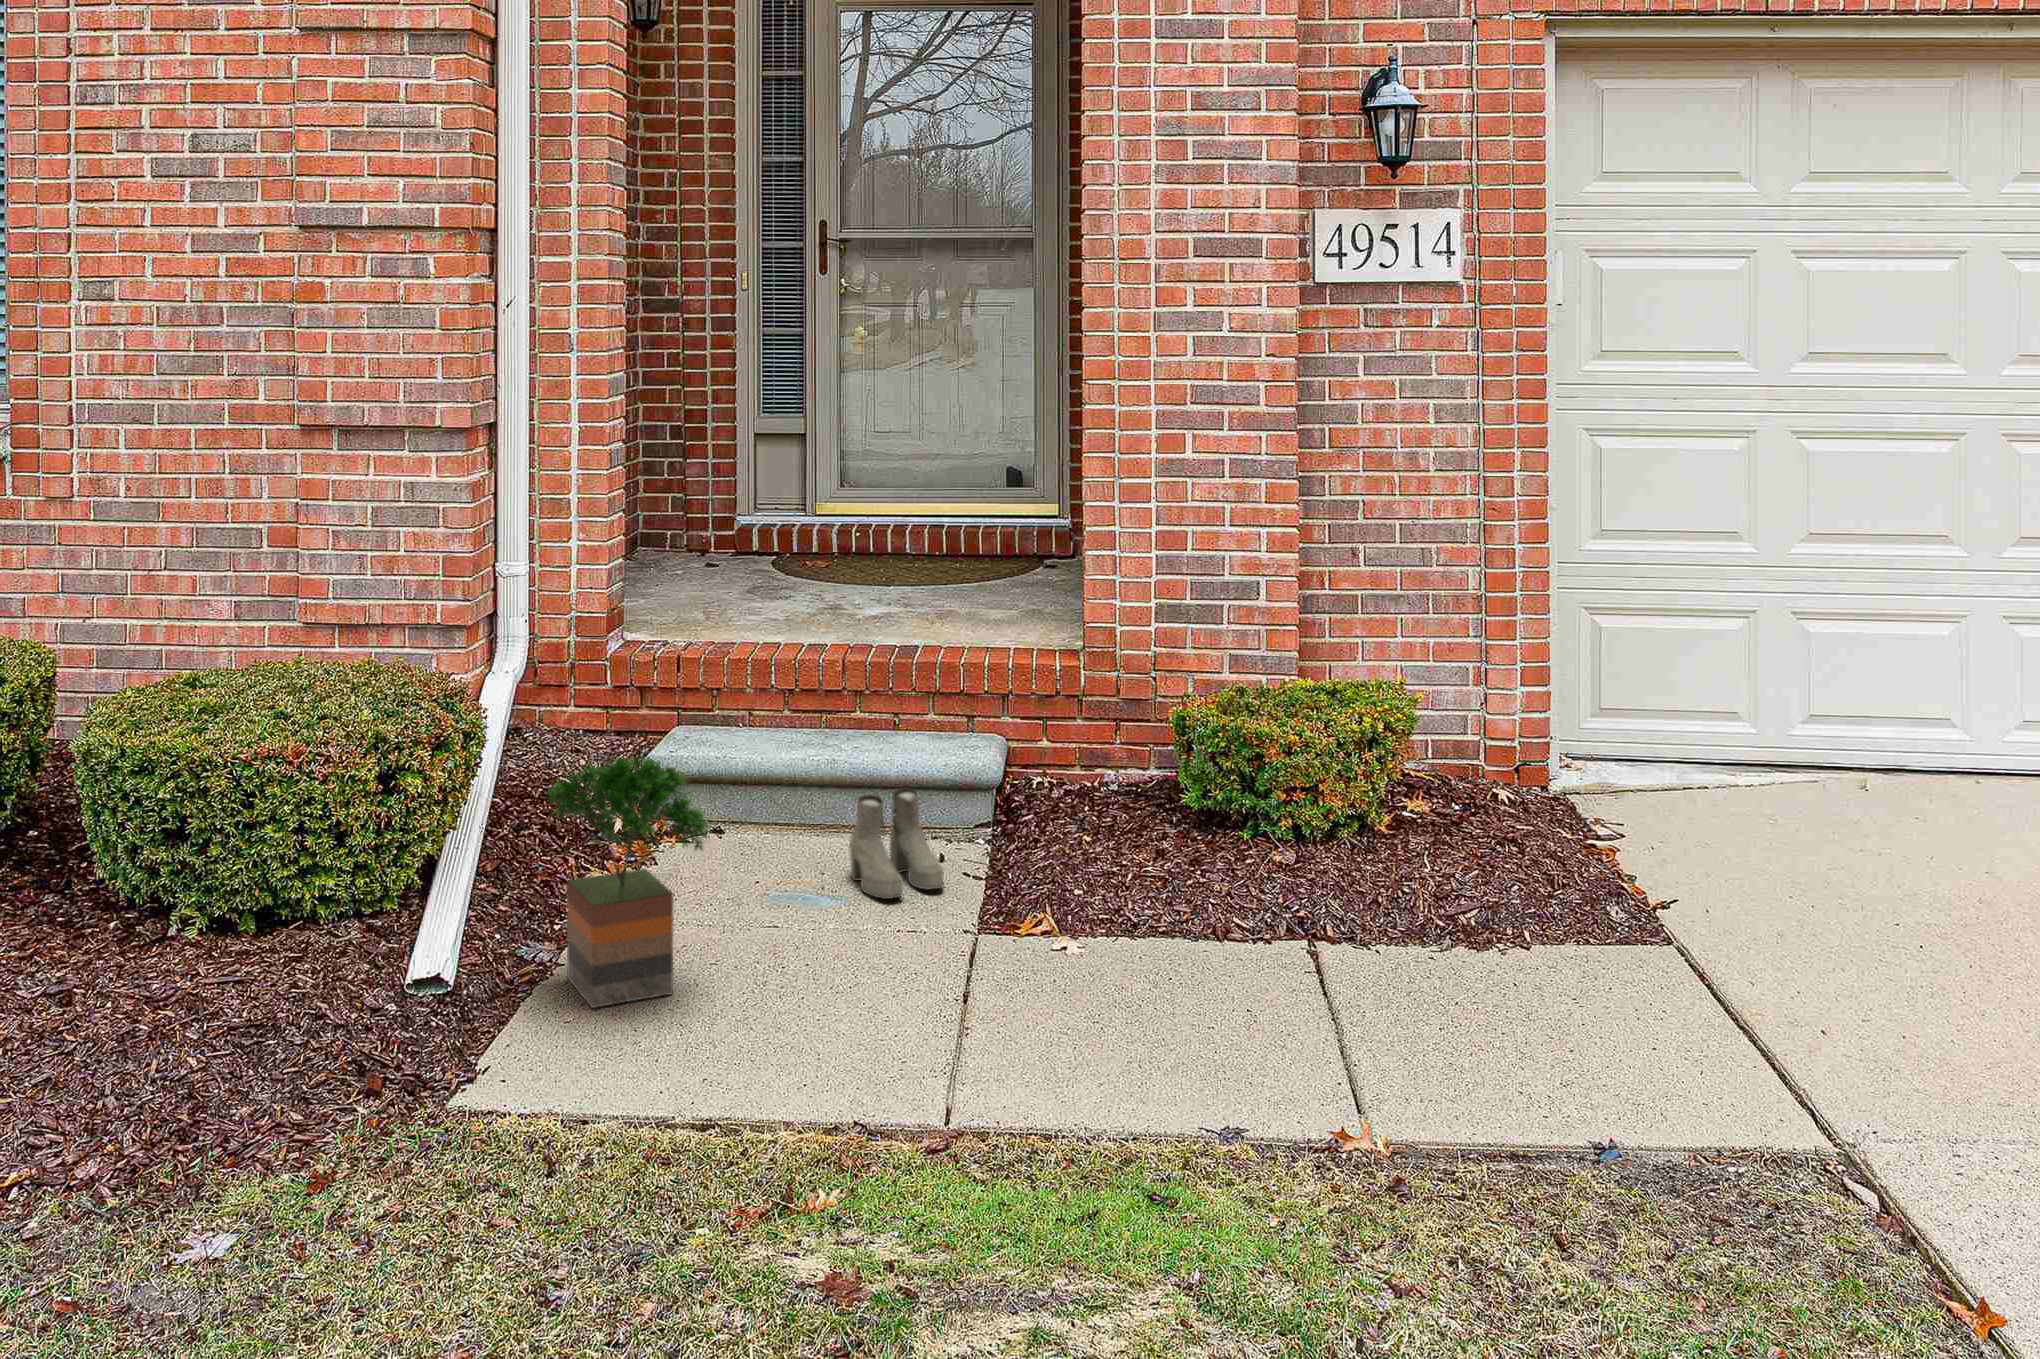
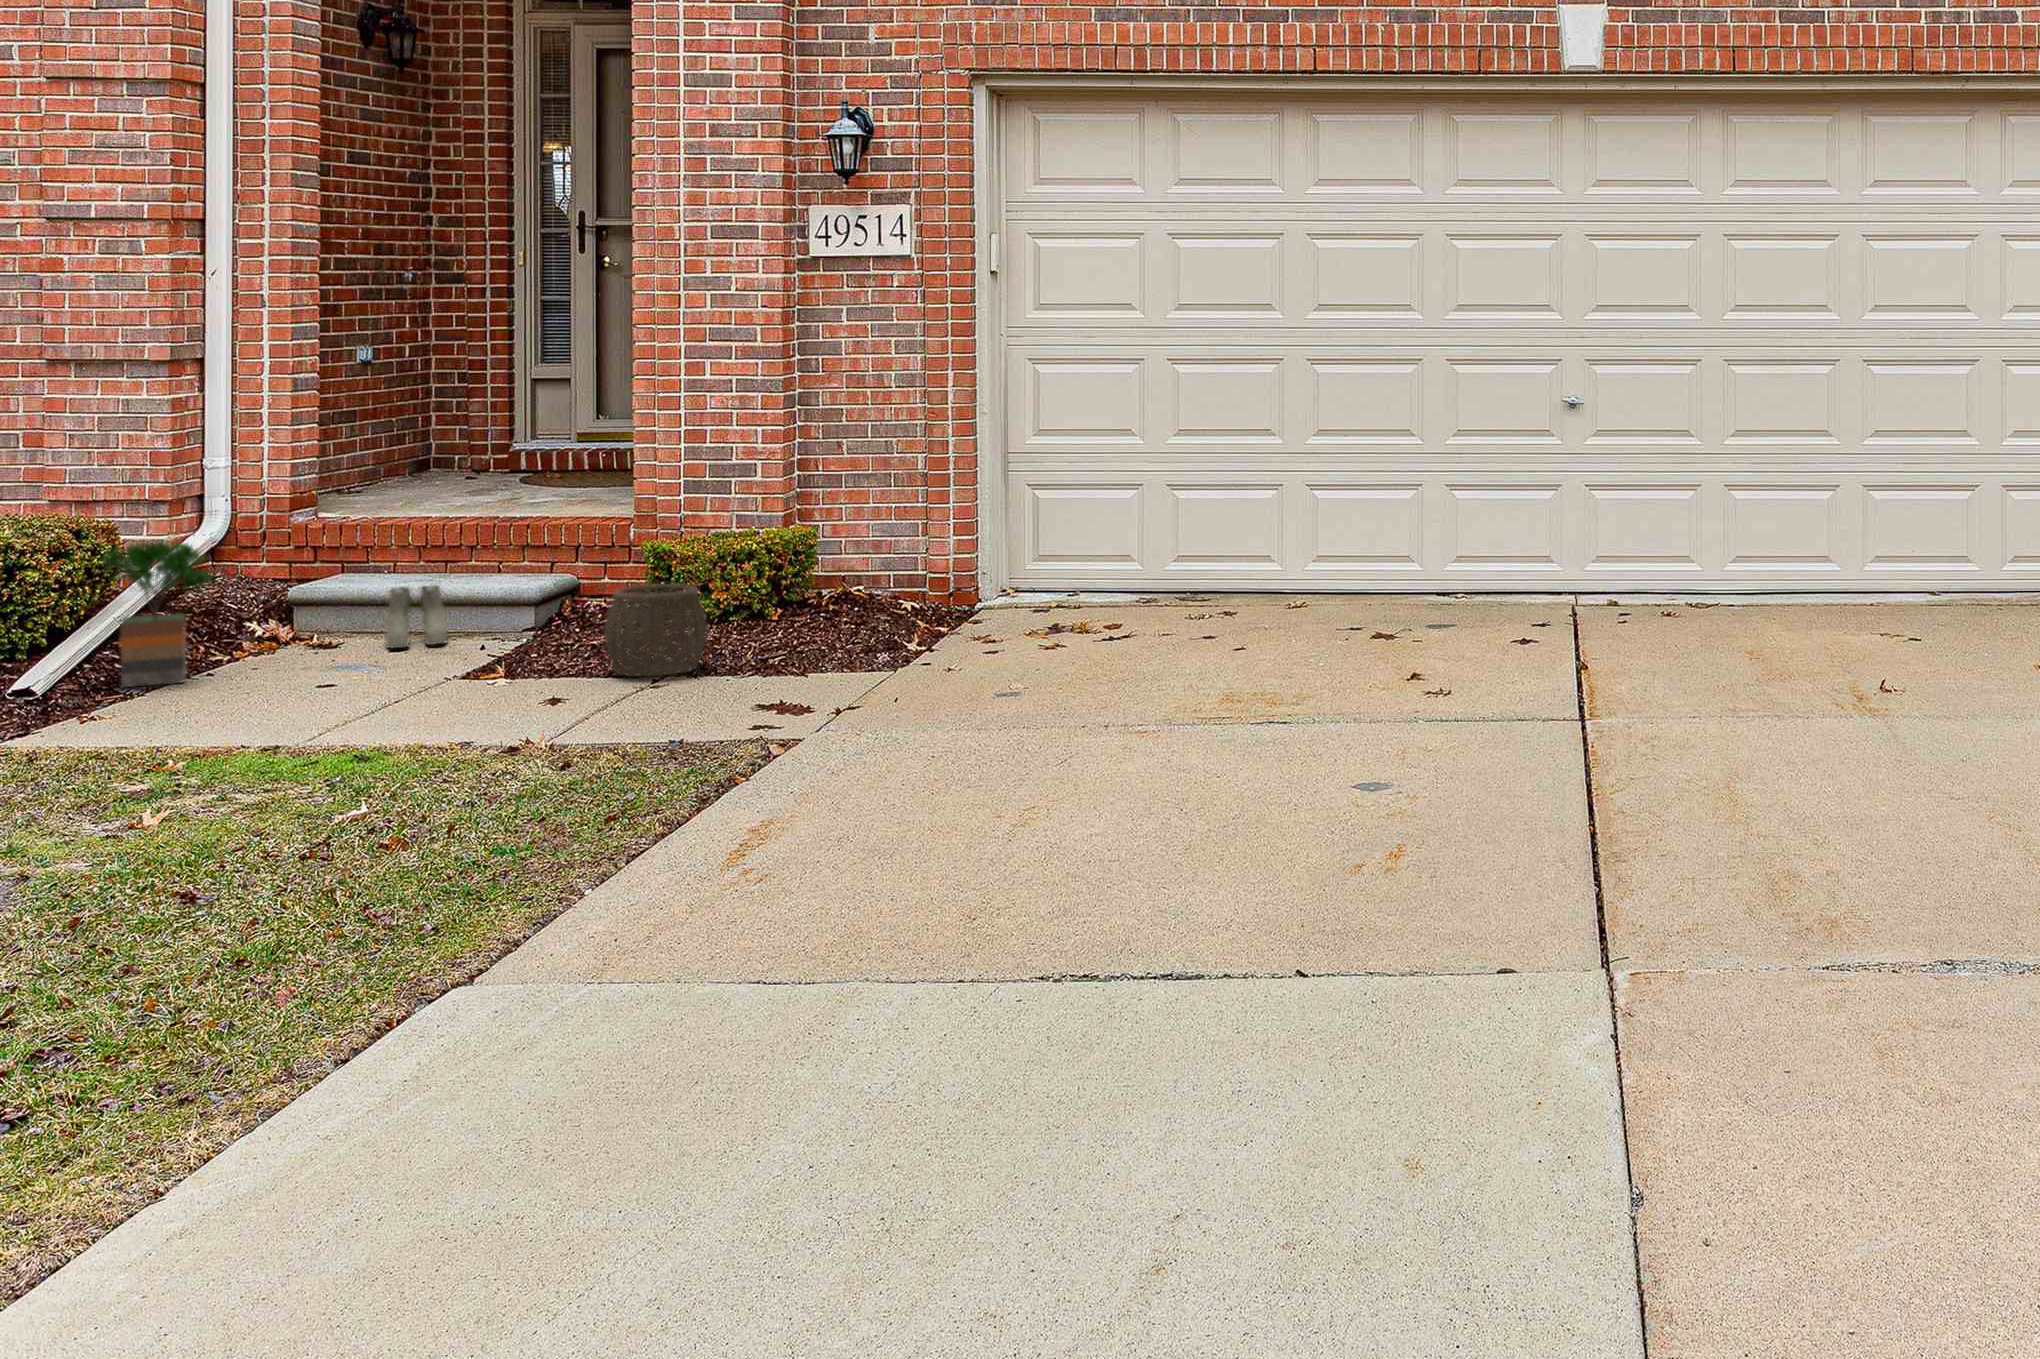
woven basket: none [1297,825,1459,999] -> present [604,584,707,677]

